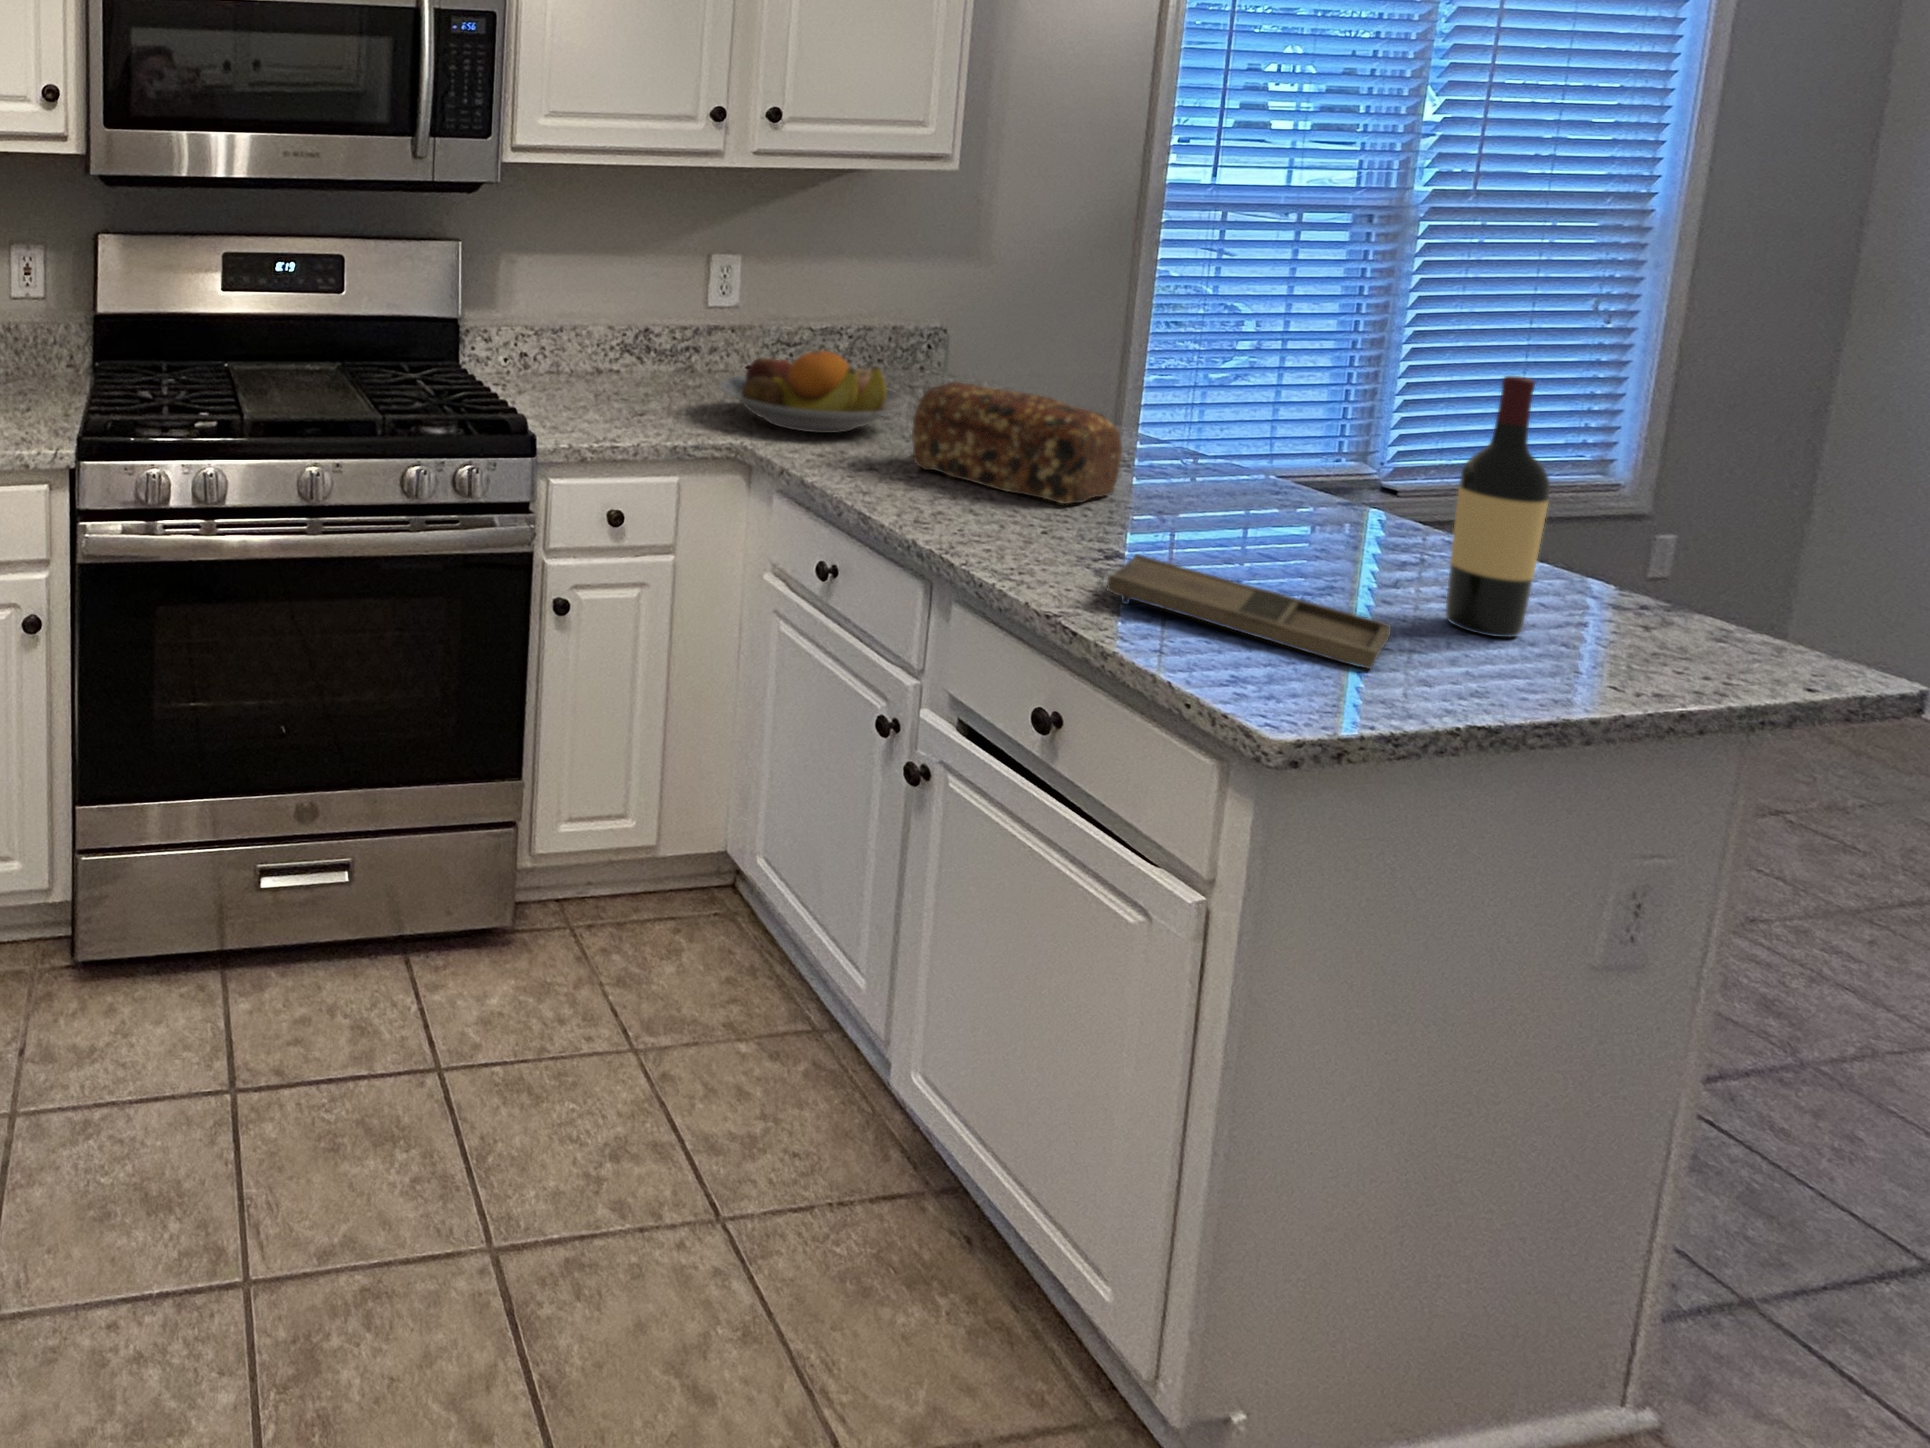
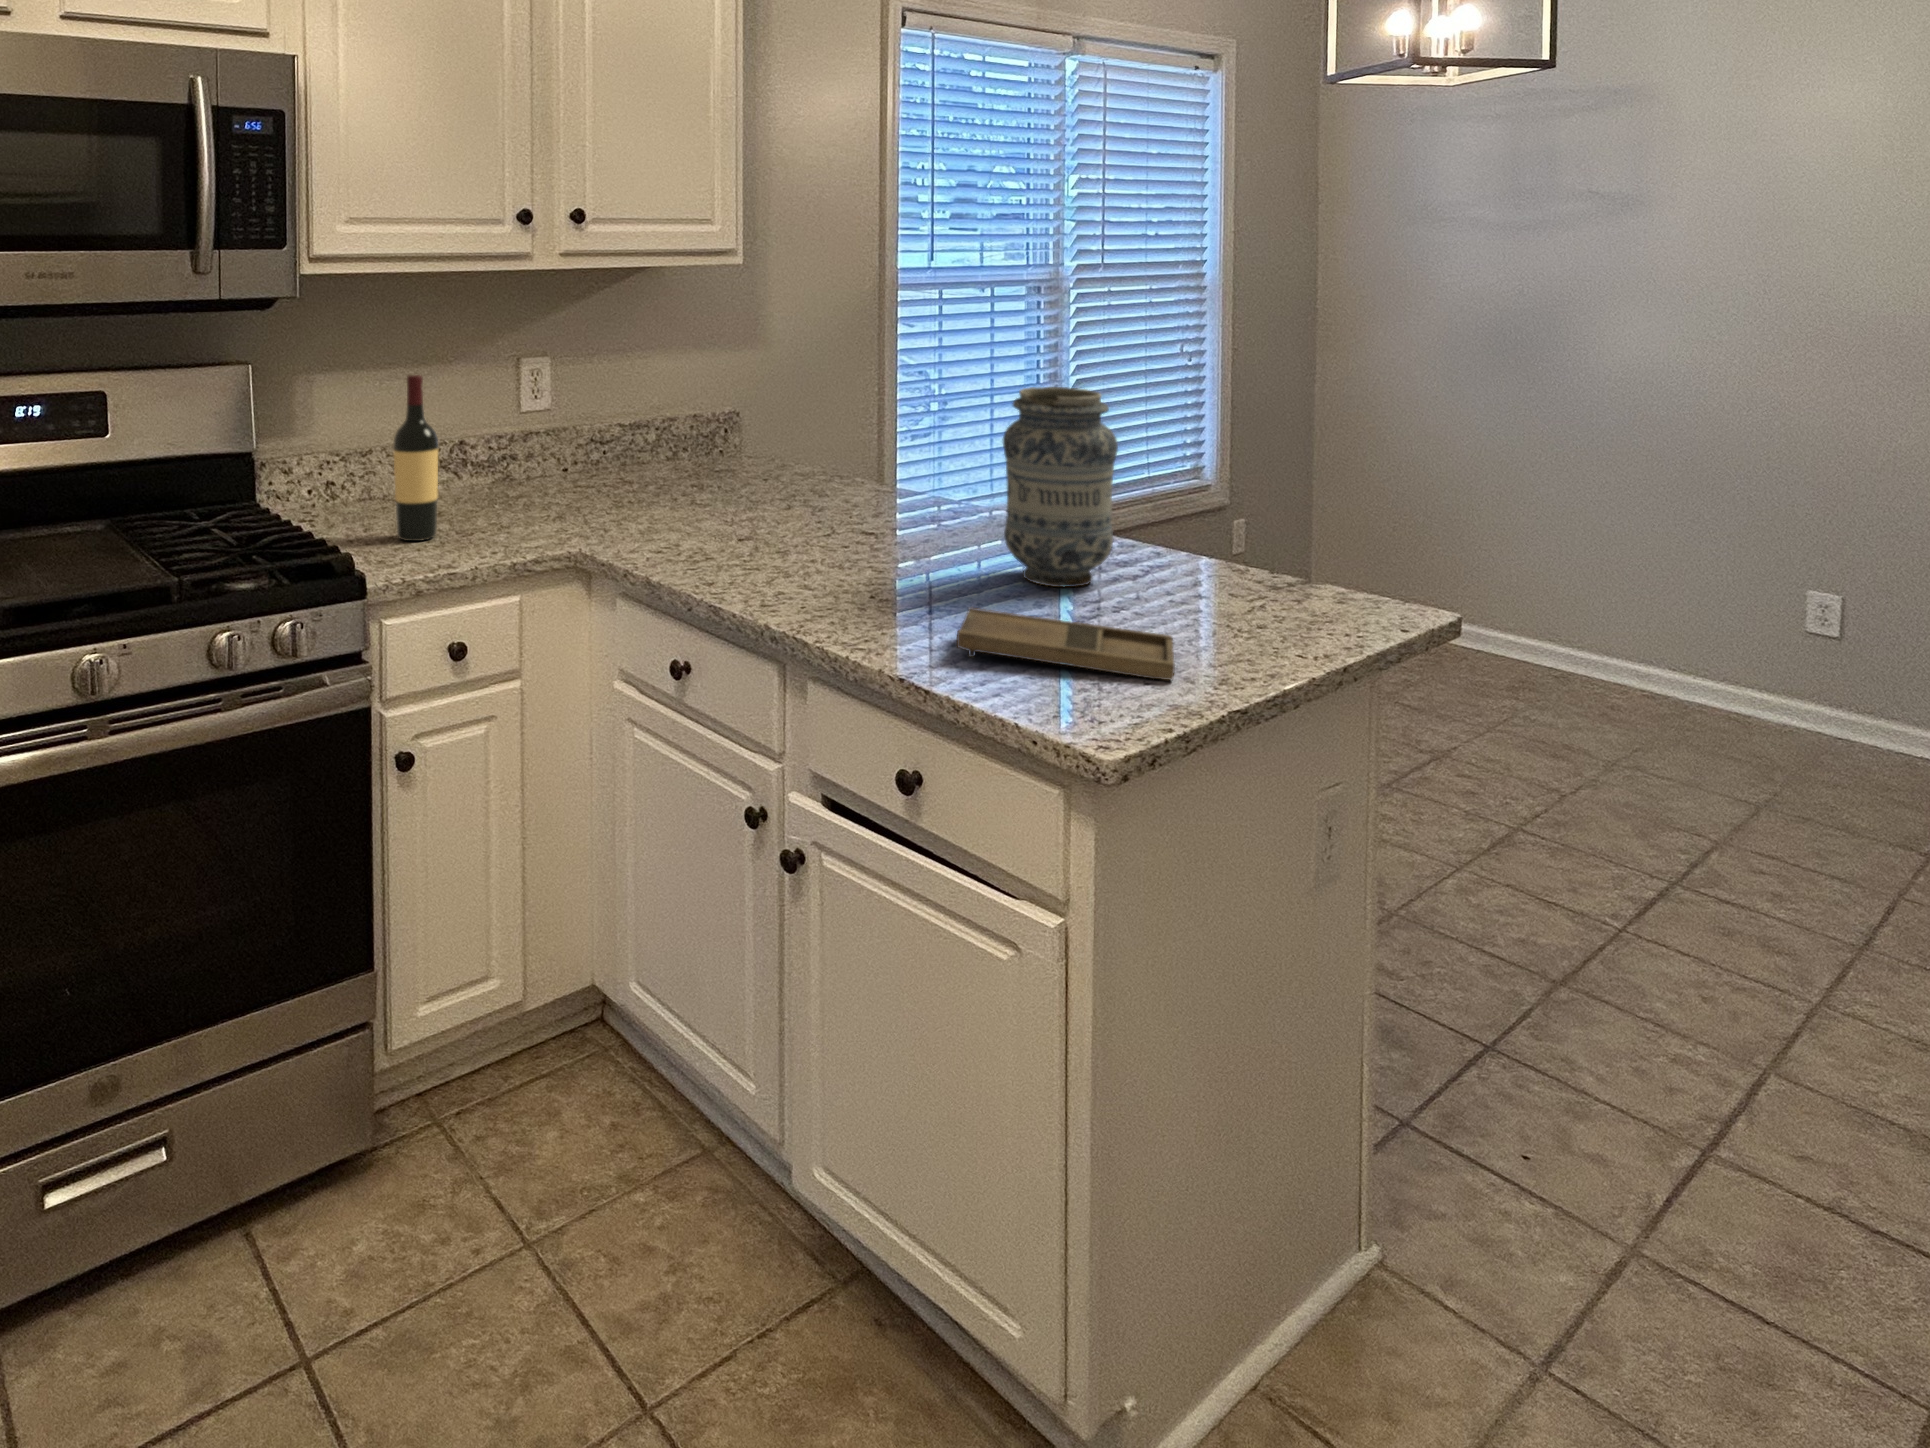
vase: none [1213,328,1378,557] -> present [1003,387,1118,587]
fruit bowl: present [720,351,908,433] -> none [546,447,726,530]
wine bottle: present [1446,376,1550,637] -> present [393,375,438,541]
bread loaf: present [912,382,1122,504] -> none [742,464,922,568]

